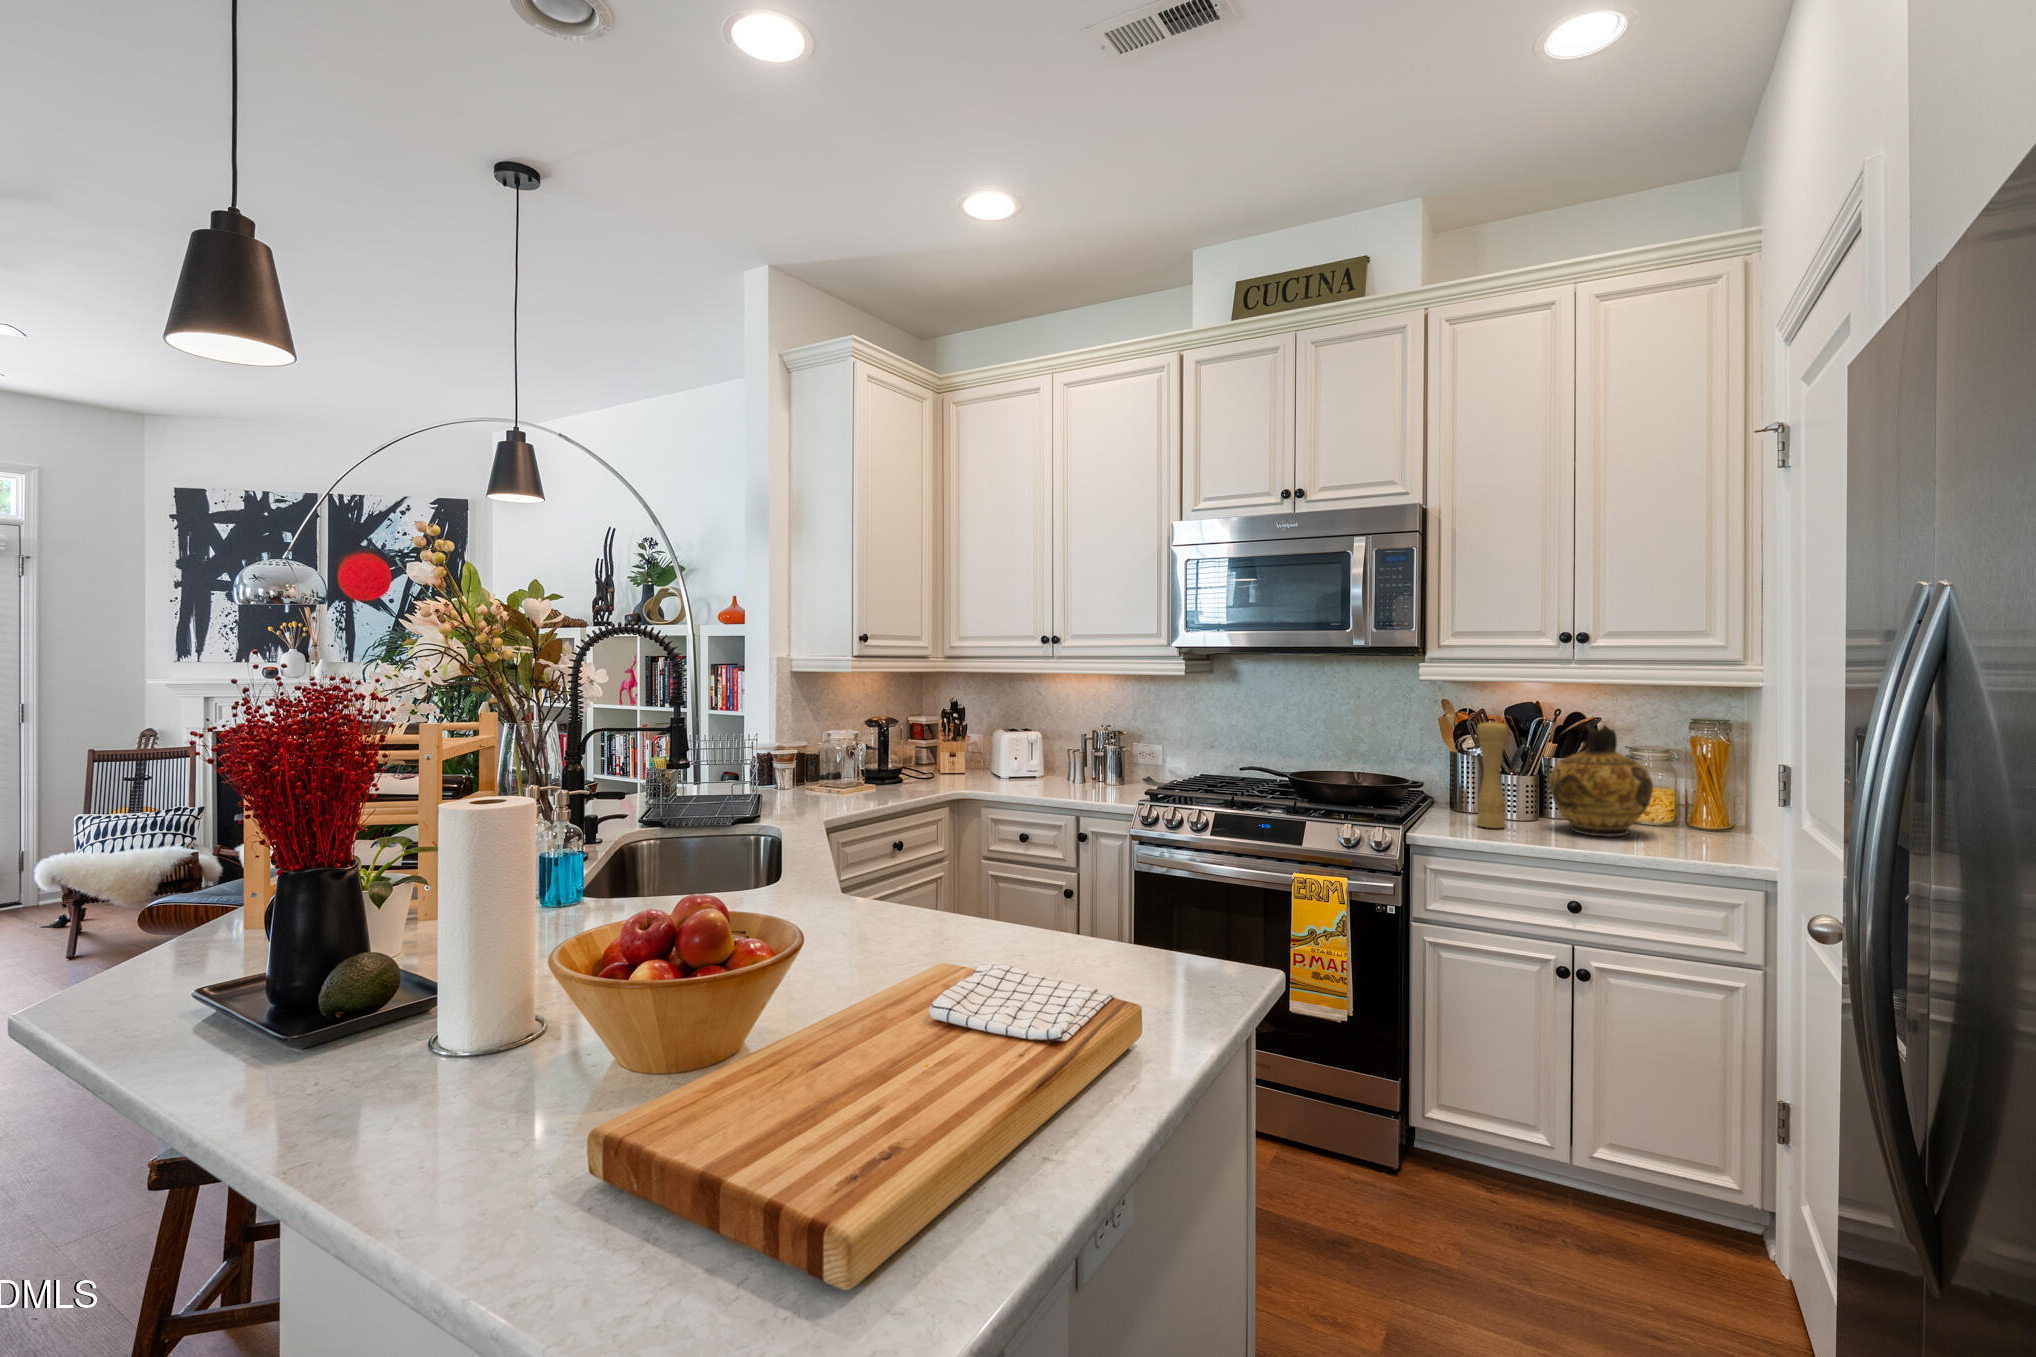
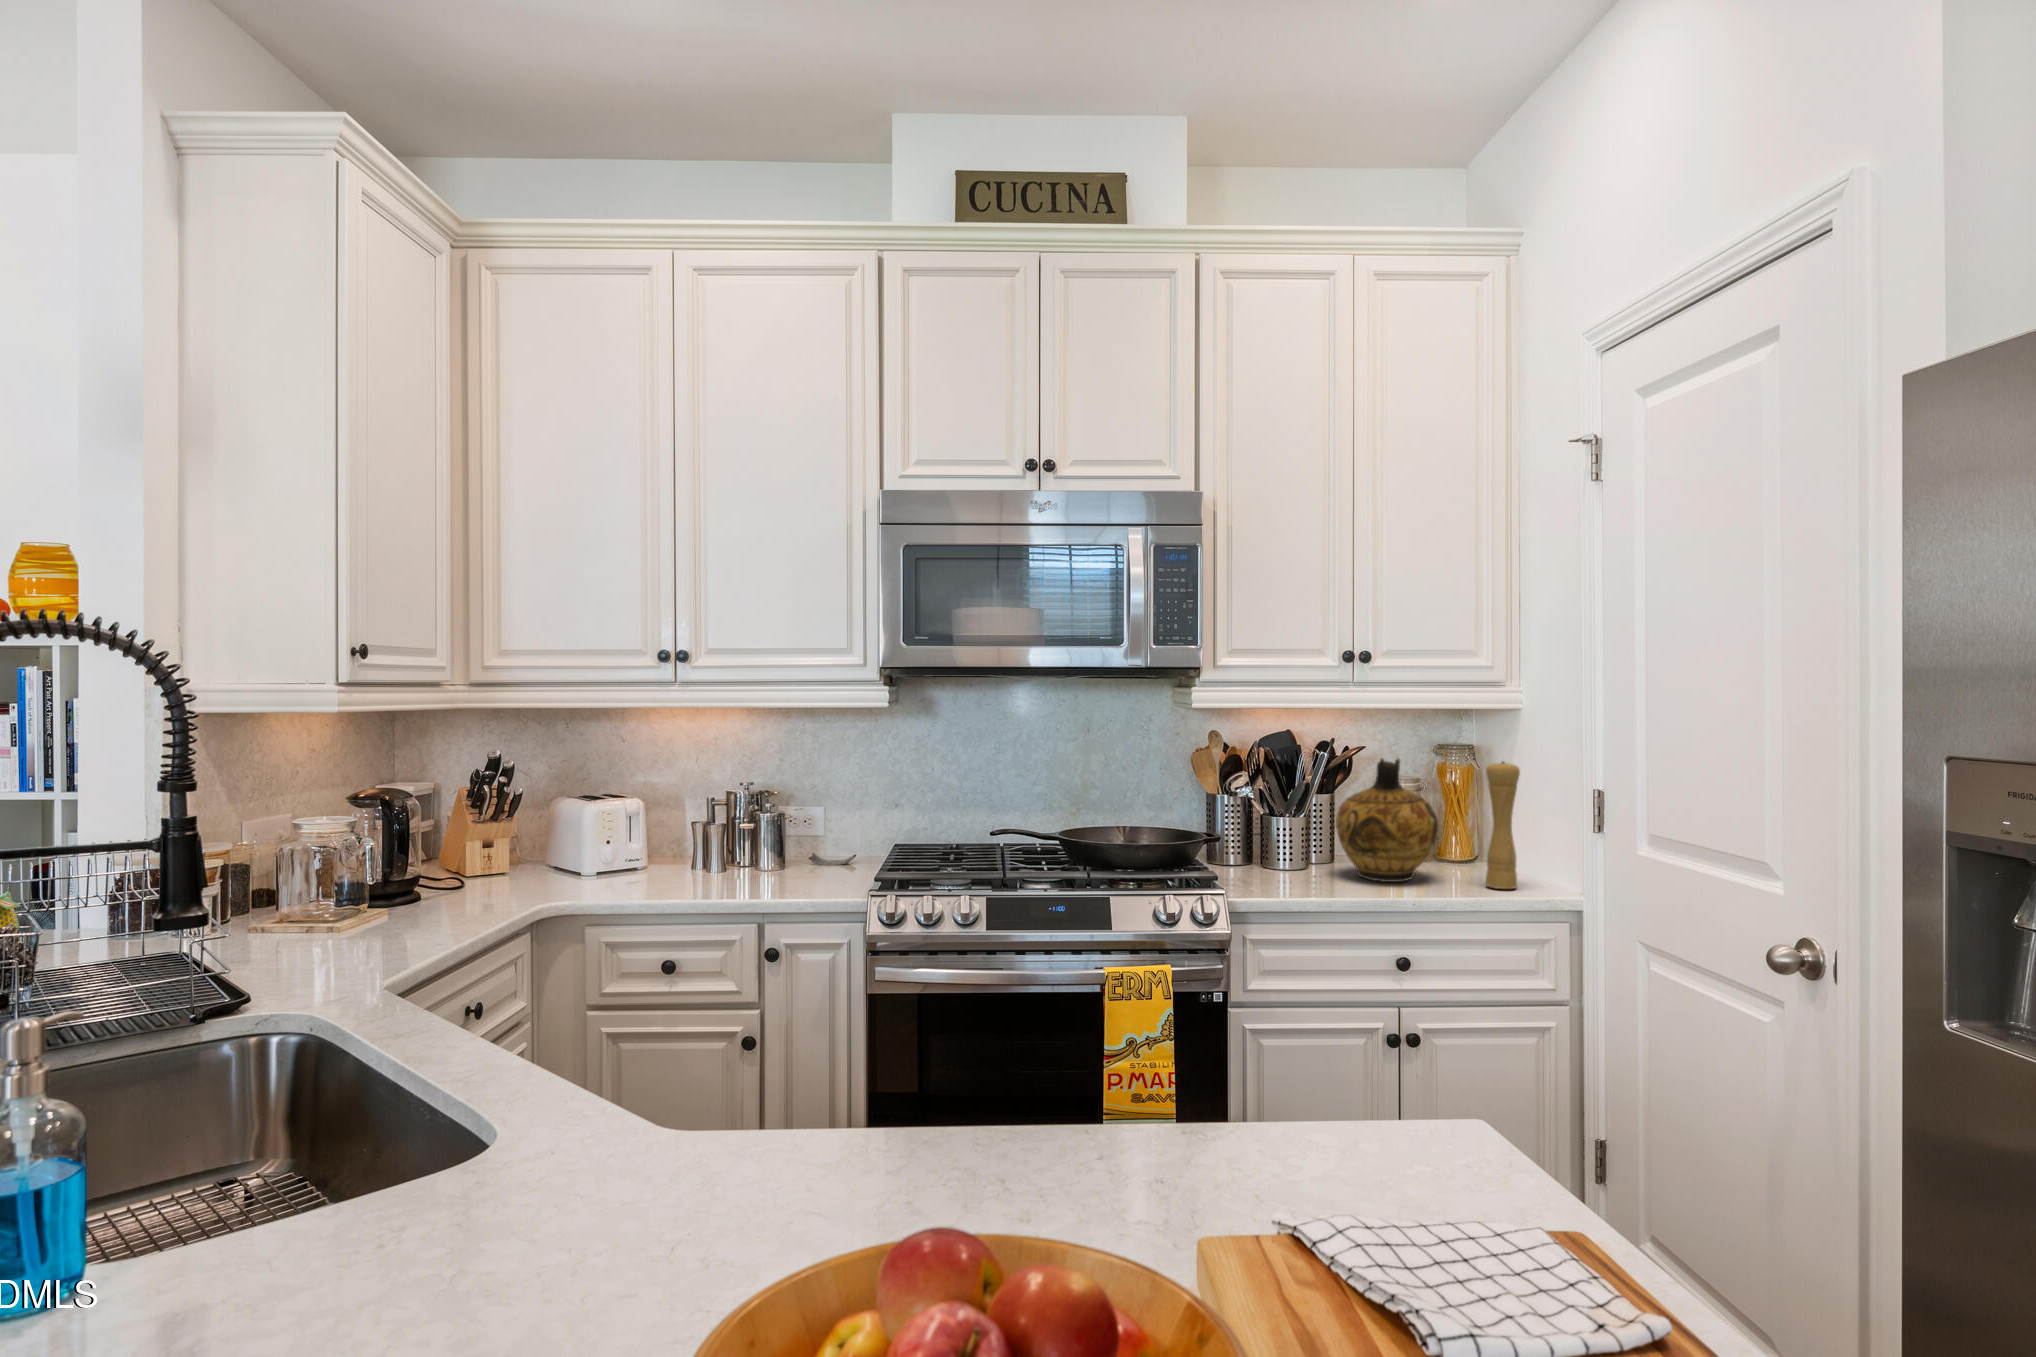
pepper mill: present [1477,721,1507,828] -> present [1486,761,1520,889]

